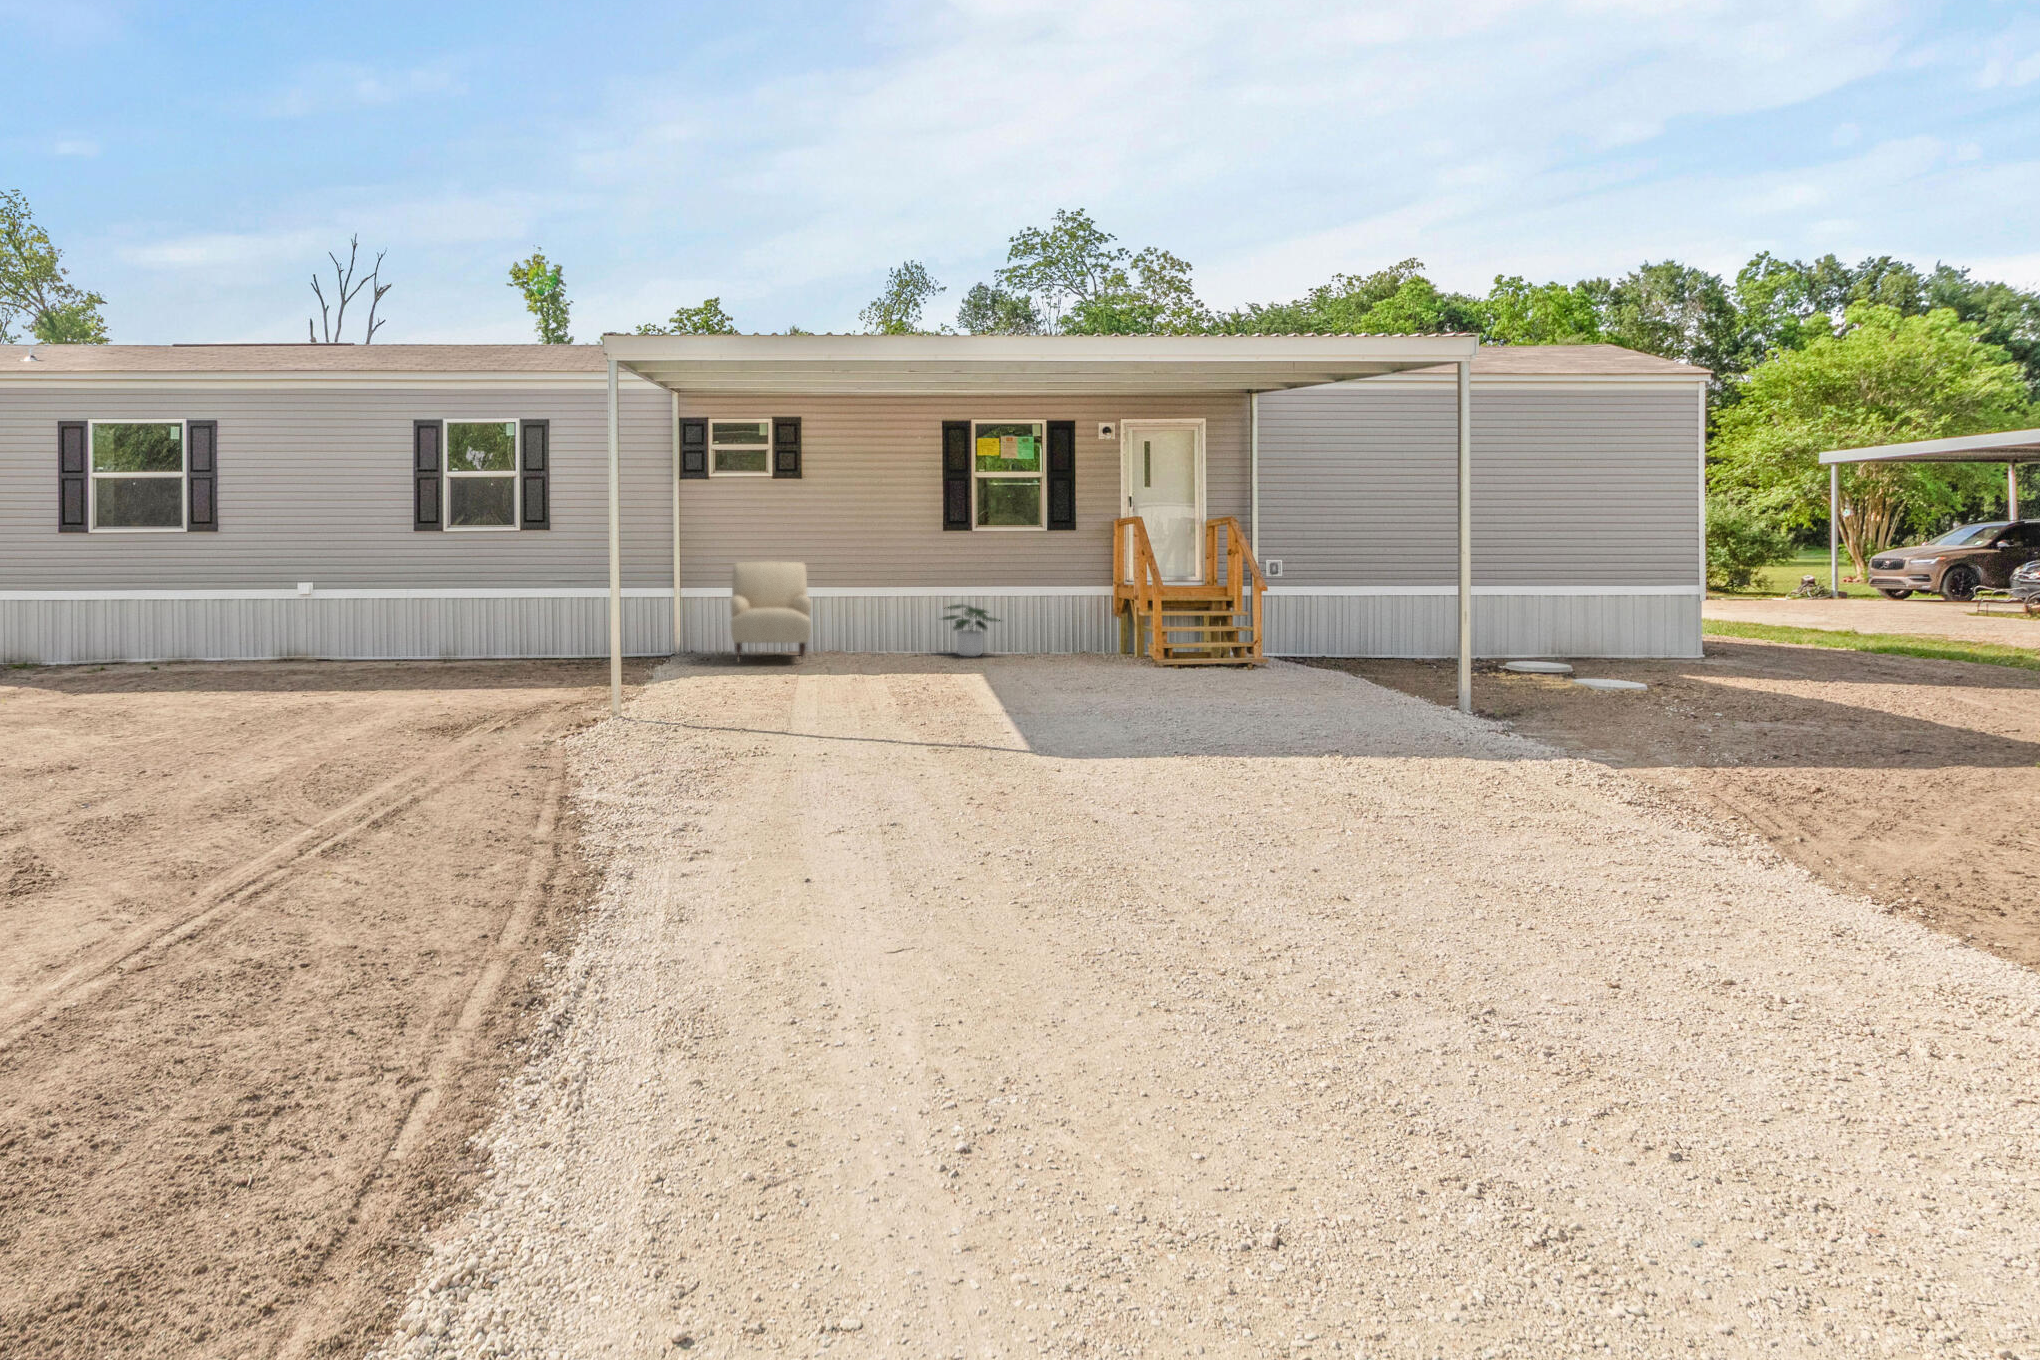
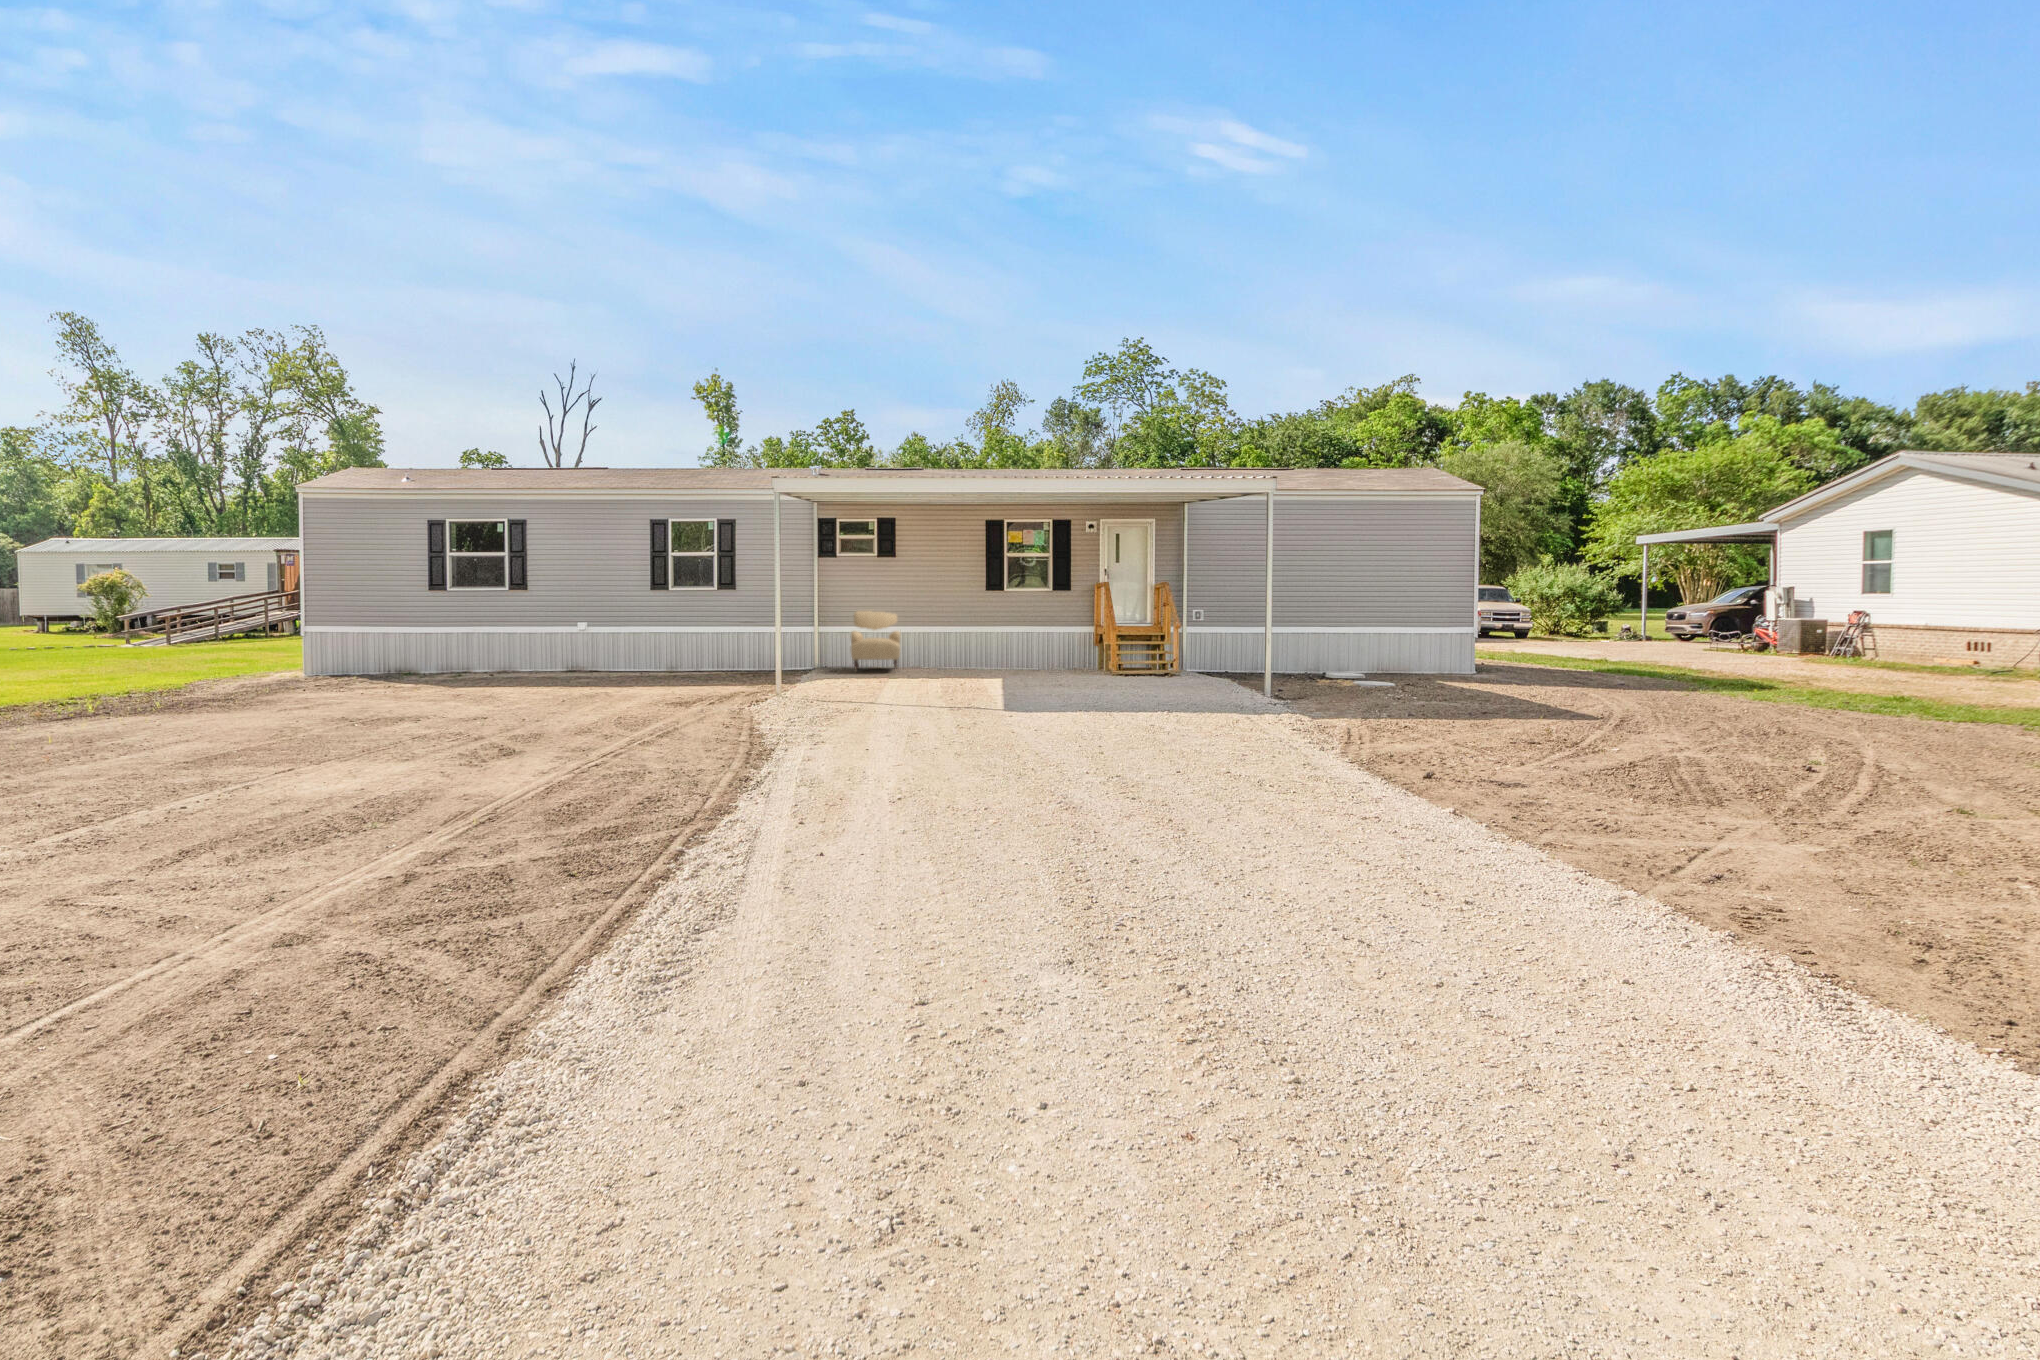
potted plant: present [943,605,1000,656] -> none [983,637,1023,669]

